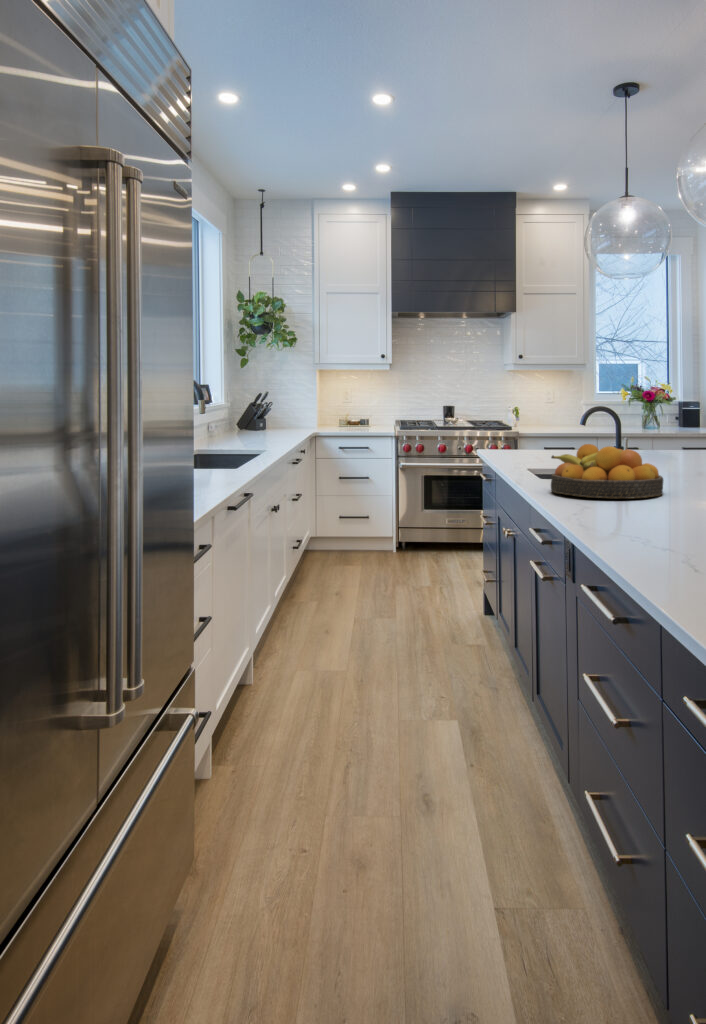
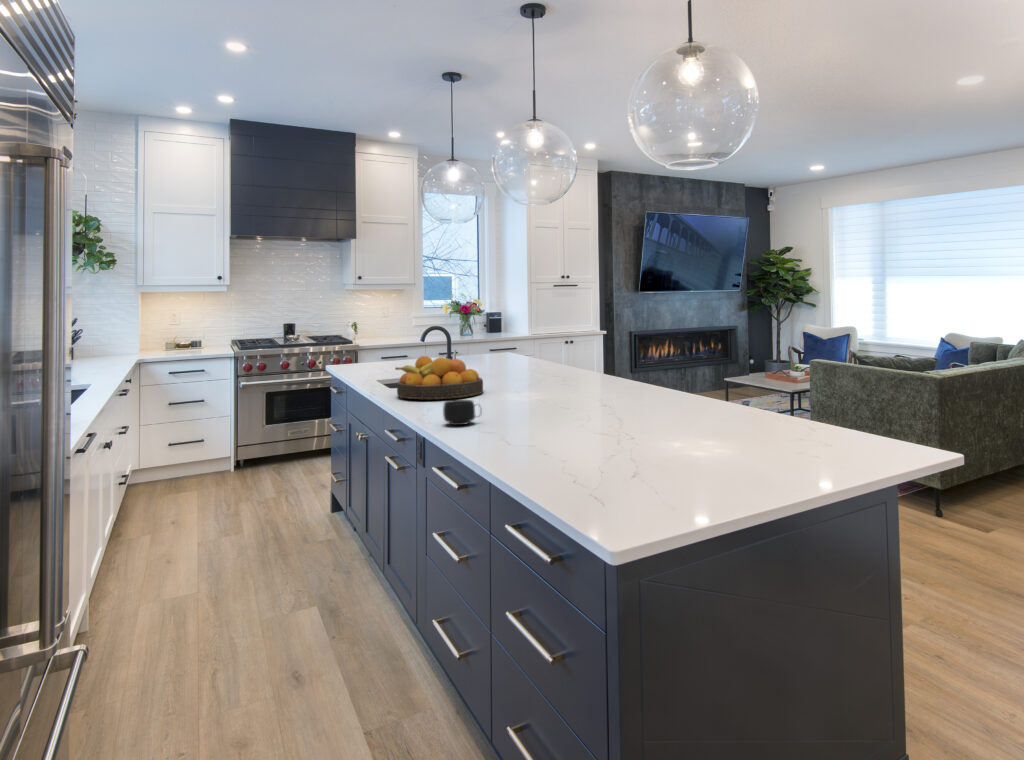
mug: none [603,501,656,534] -> present [443,400,476,425]

